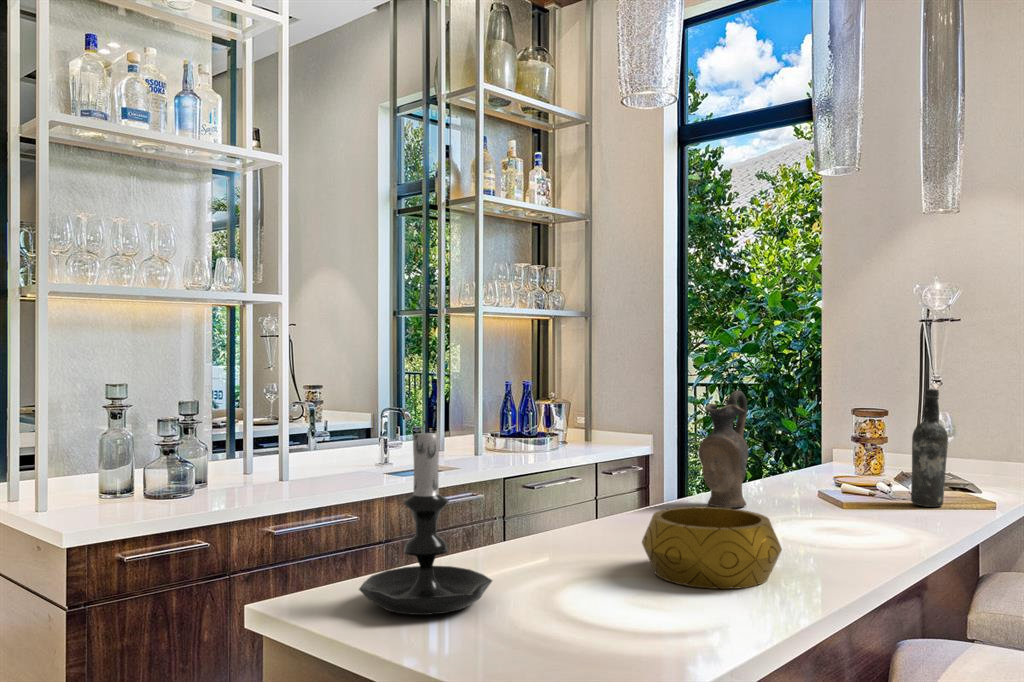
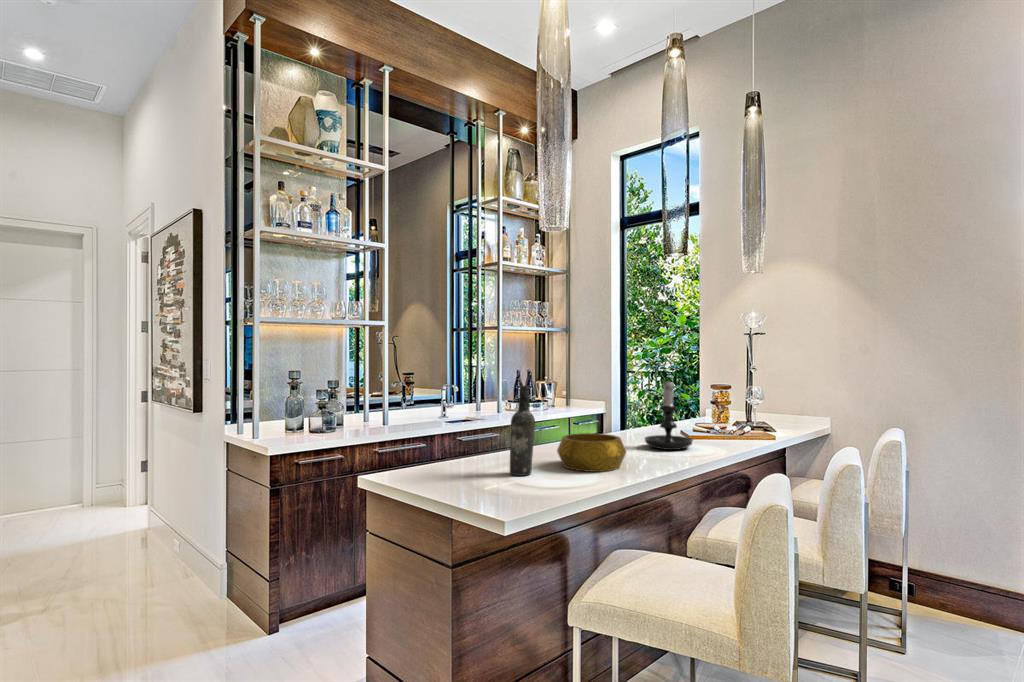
beer bottle: present [911,389,948,507] -> present [510,386,535,476]
ceramic pitcher: present [698,391,748,508] -> none [608,375,636,439]
candle holder: present [359,421,492,615] -> present [645,381,694,450]

